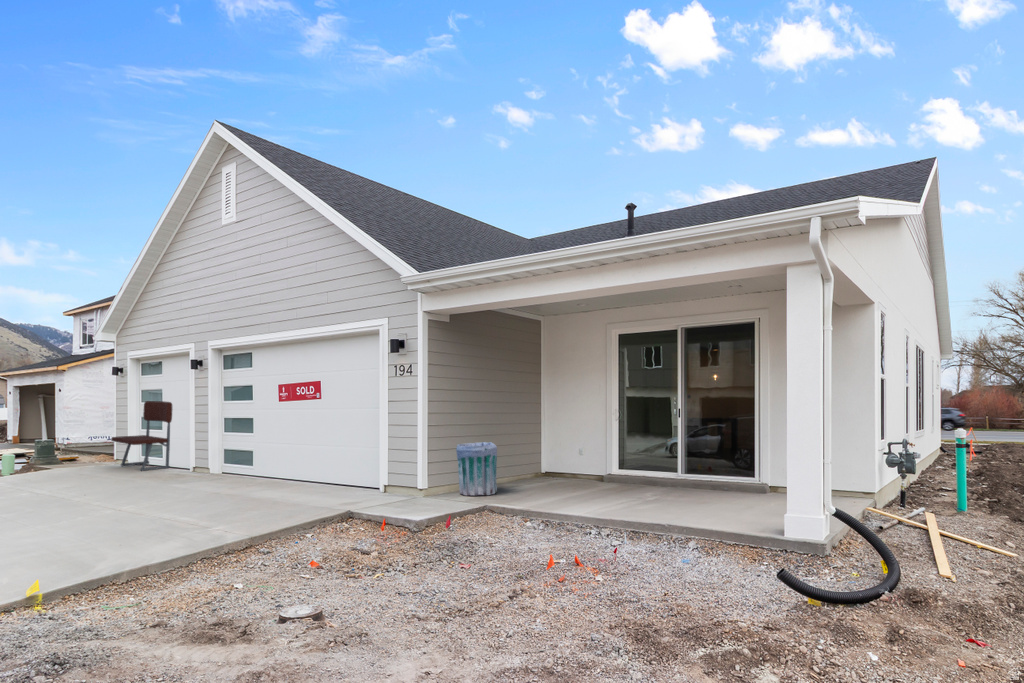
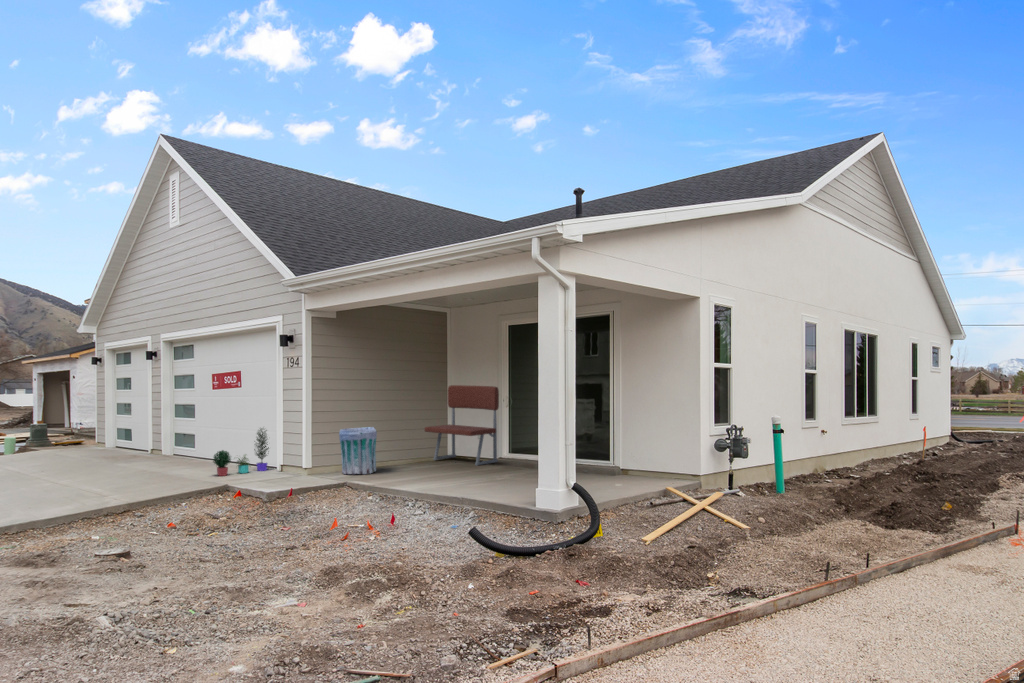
bench: present [111,401,172,471] -> present [425,385,499,466]
potted plant: none [310,442,370,499] -> present [213,429,269,476]

